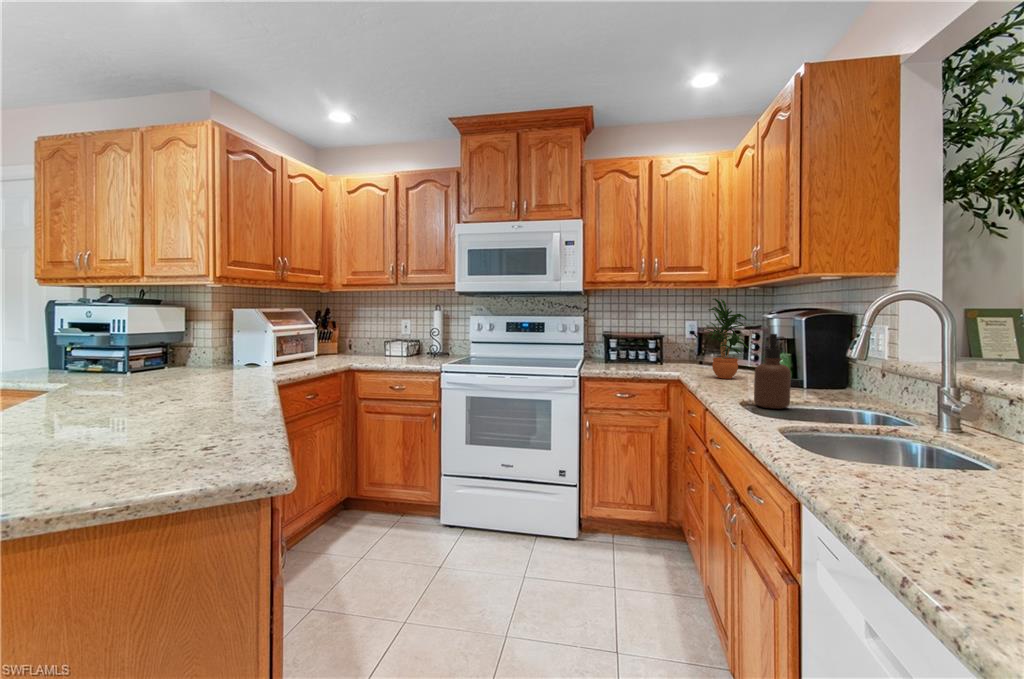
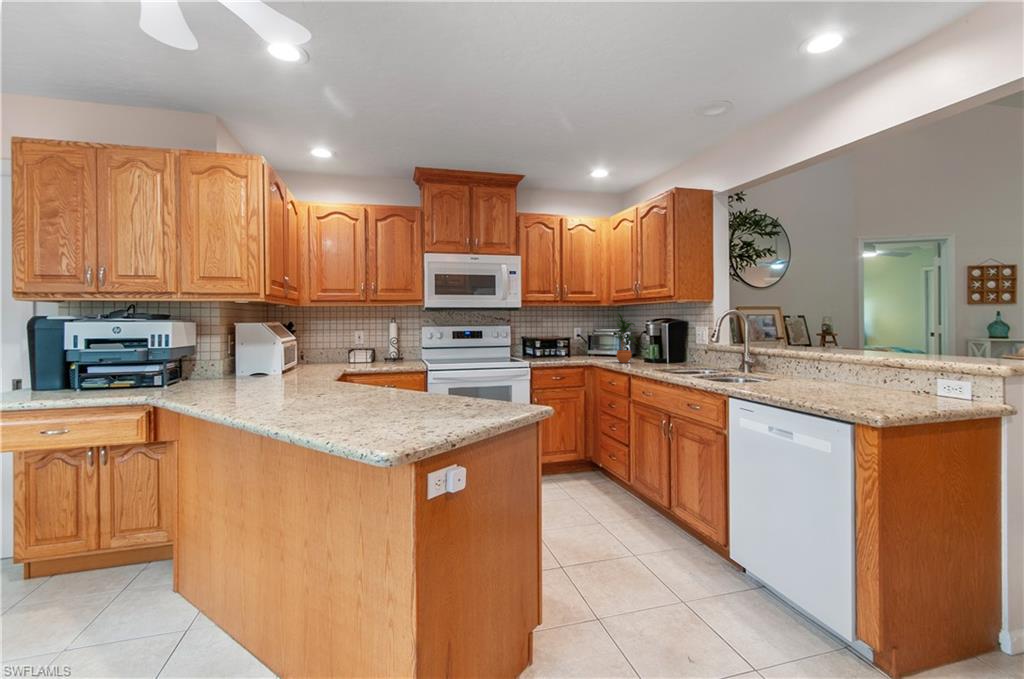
soap dispenser: present [754,334,791,409] -> none [671,333,690,374]

